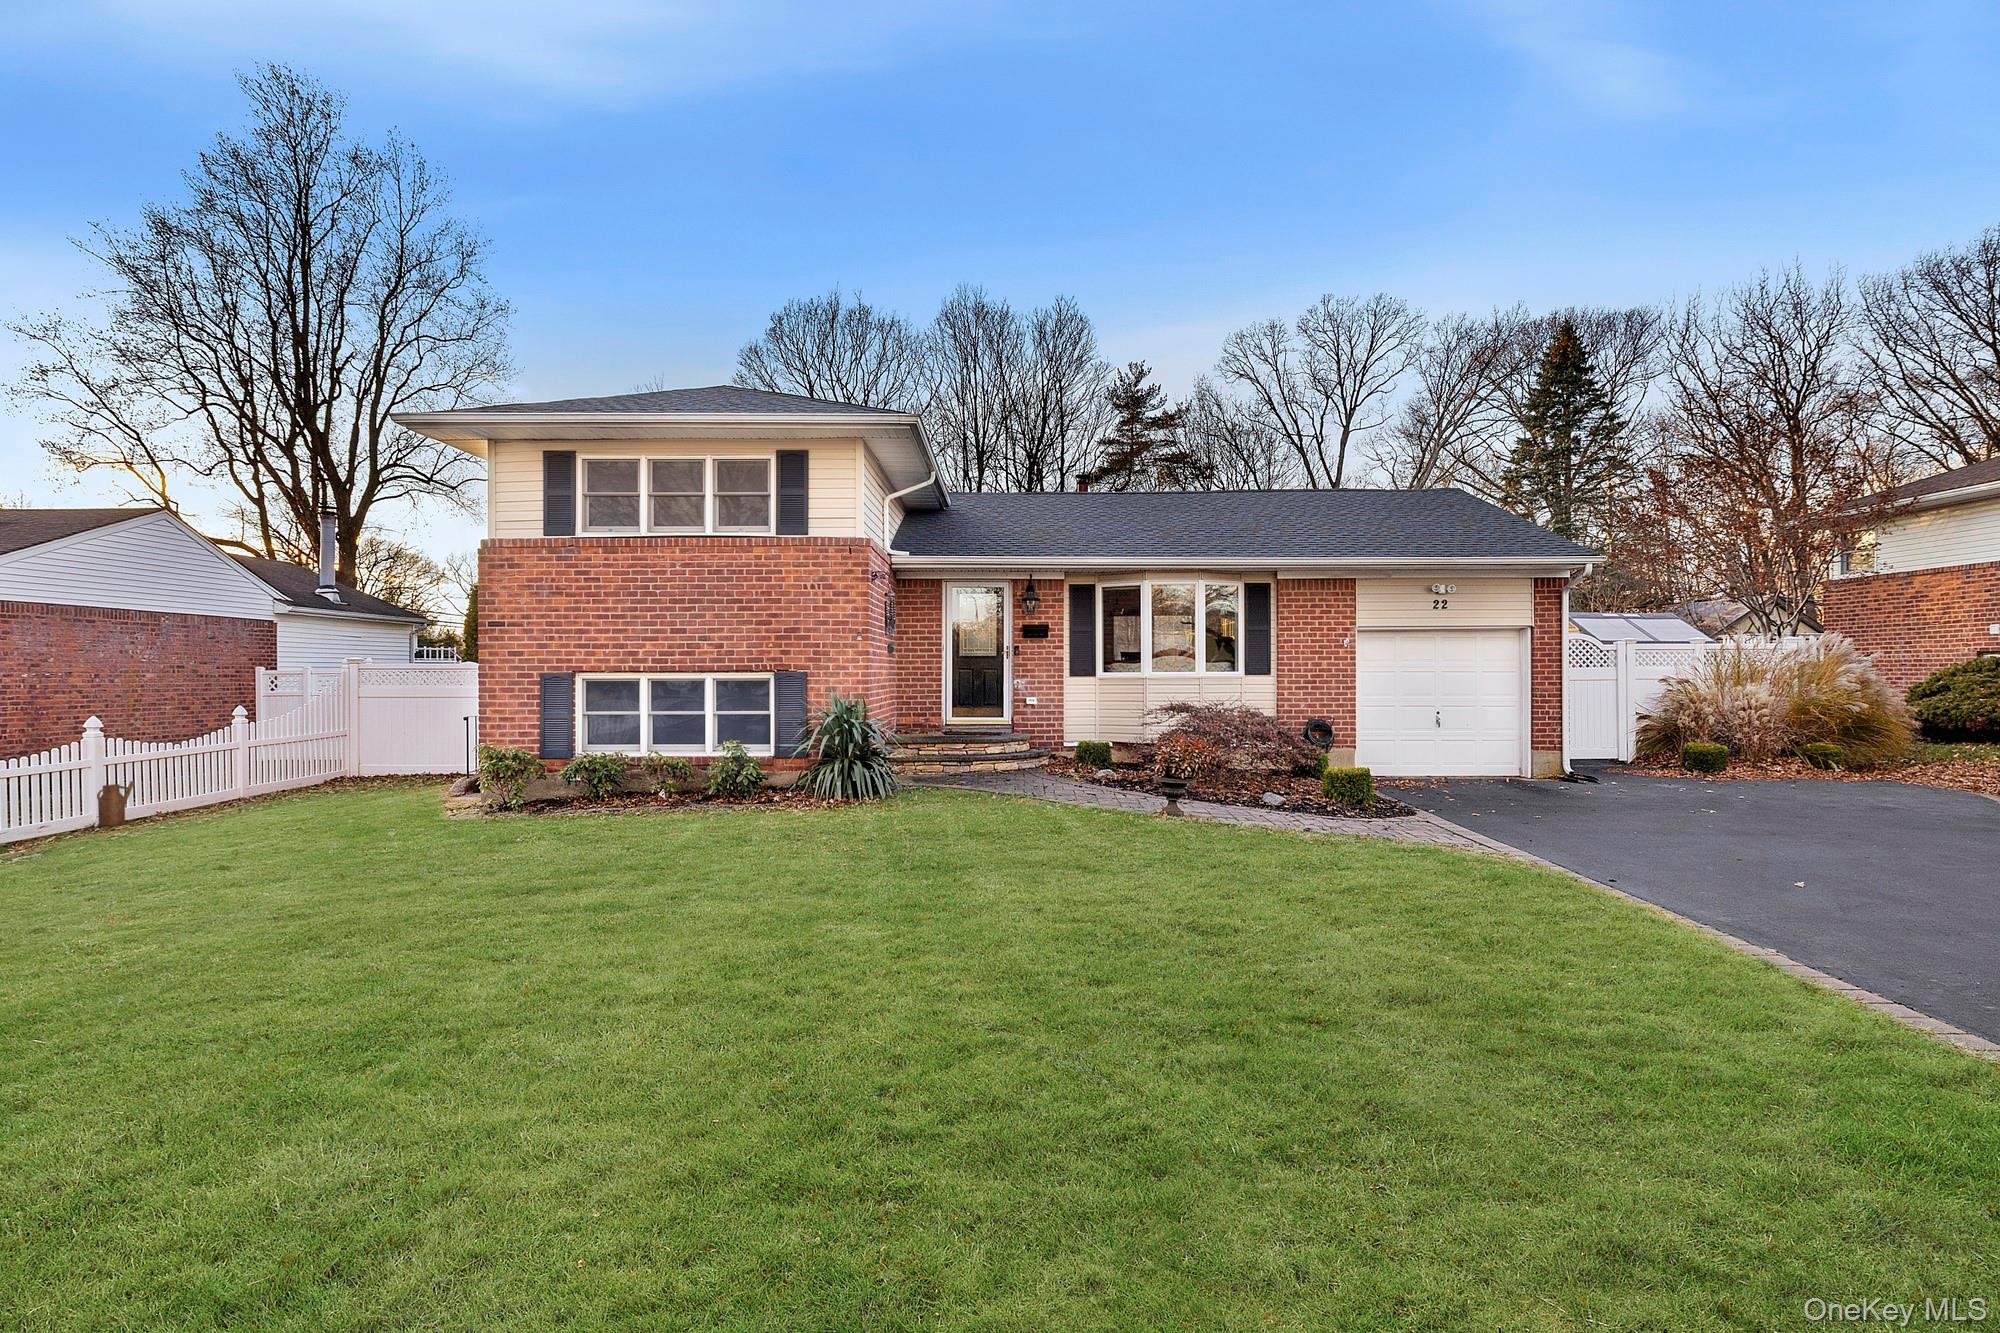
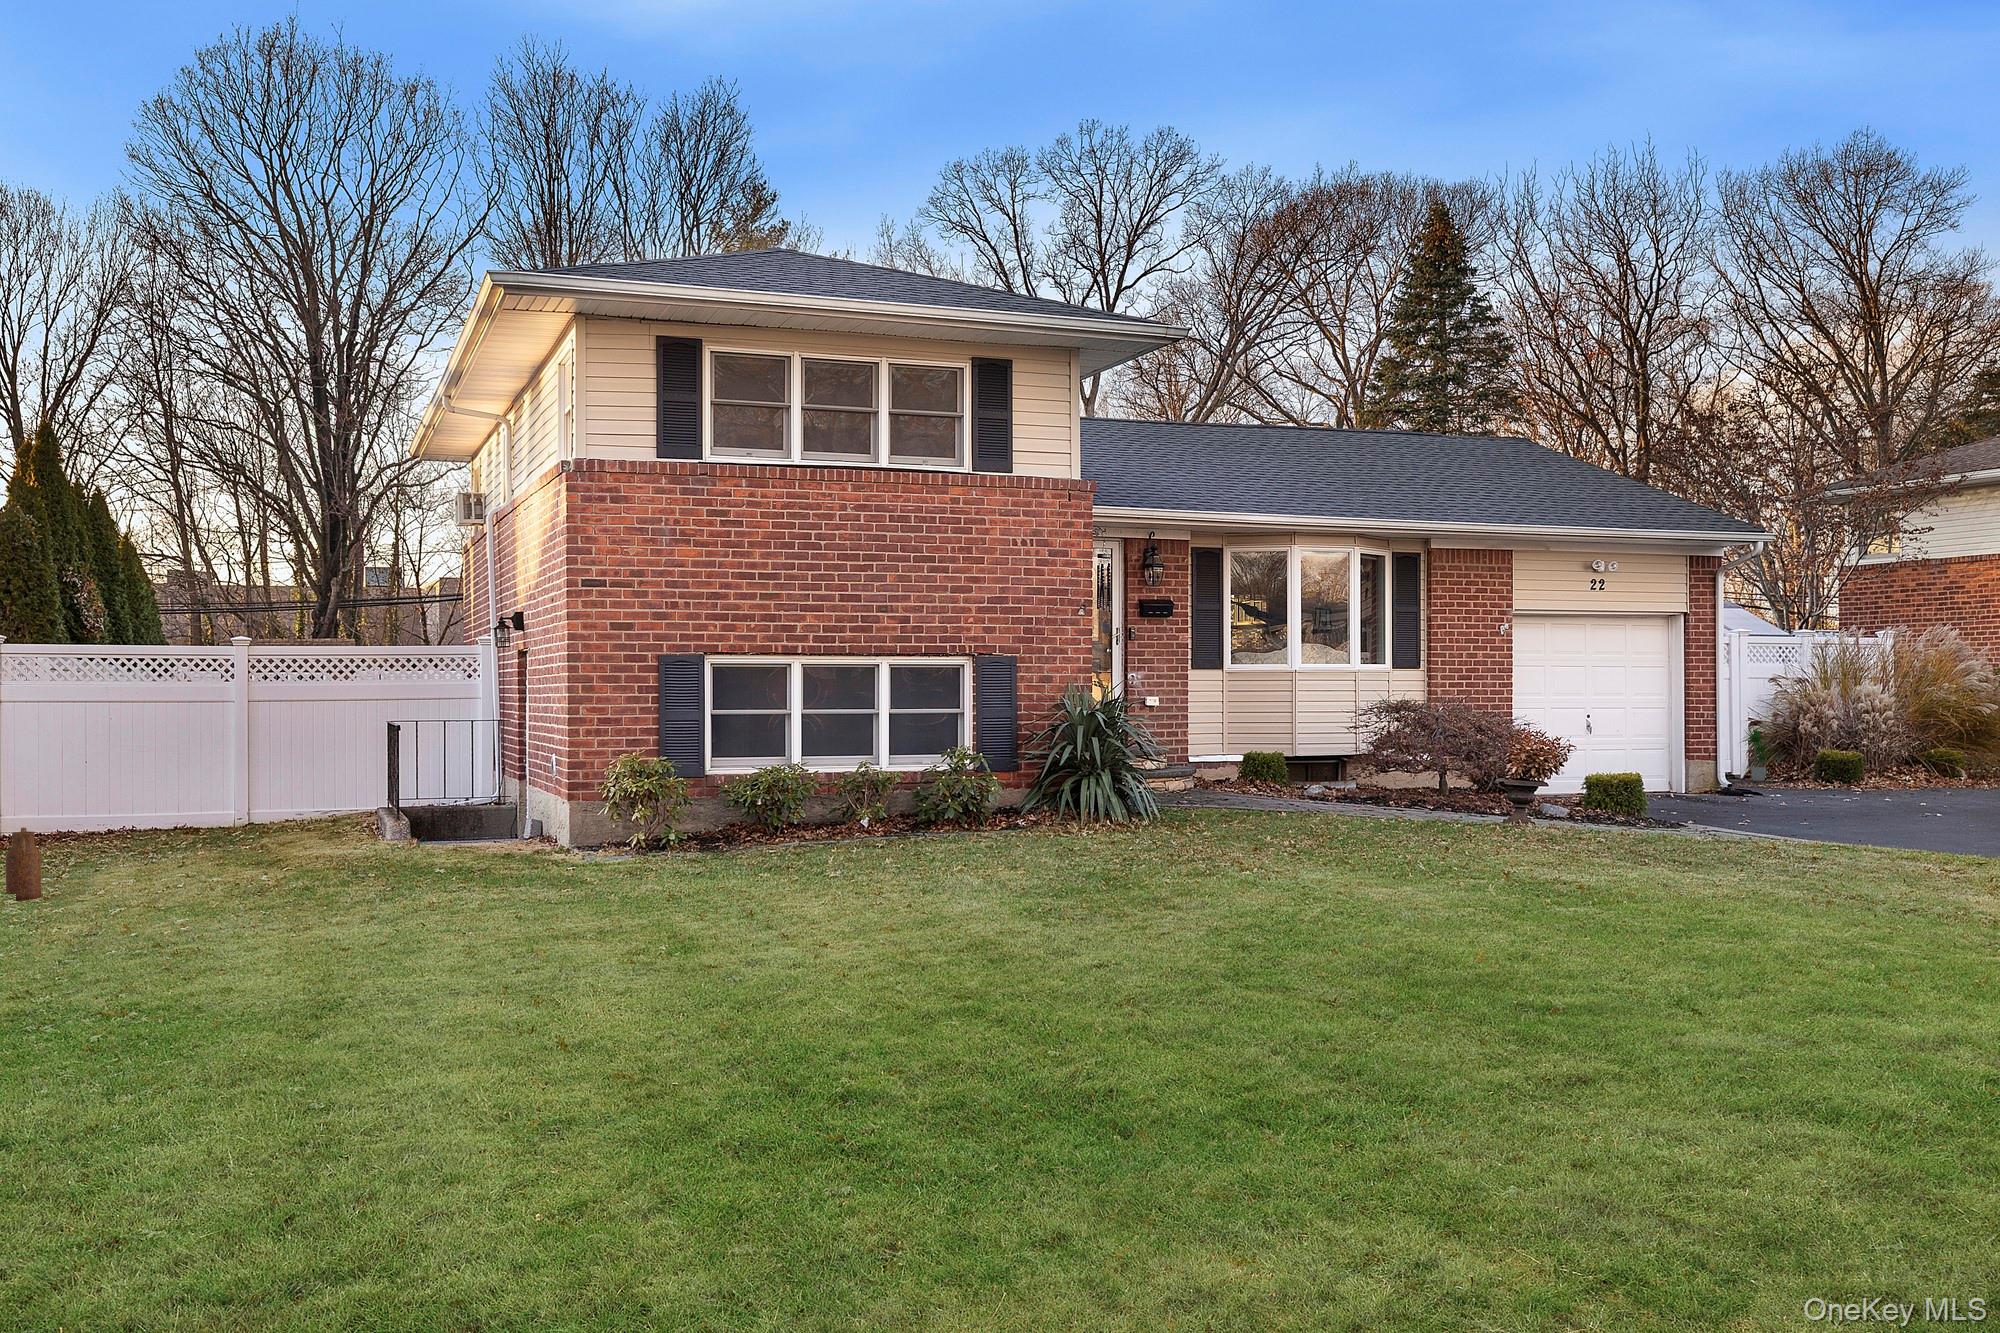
potted plant: none [1609,720,1646,768] -> present [1746,728,1771,782]

